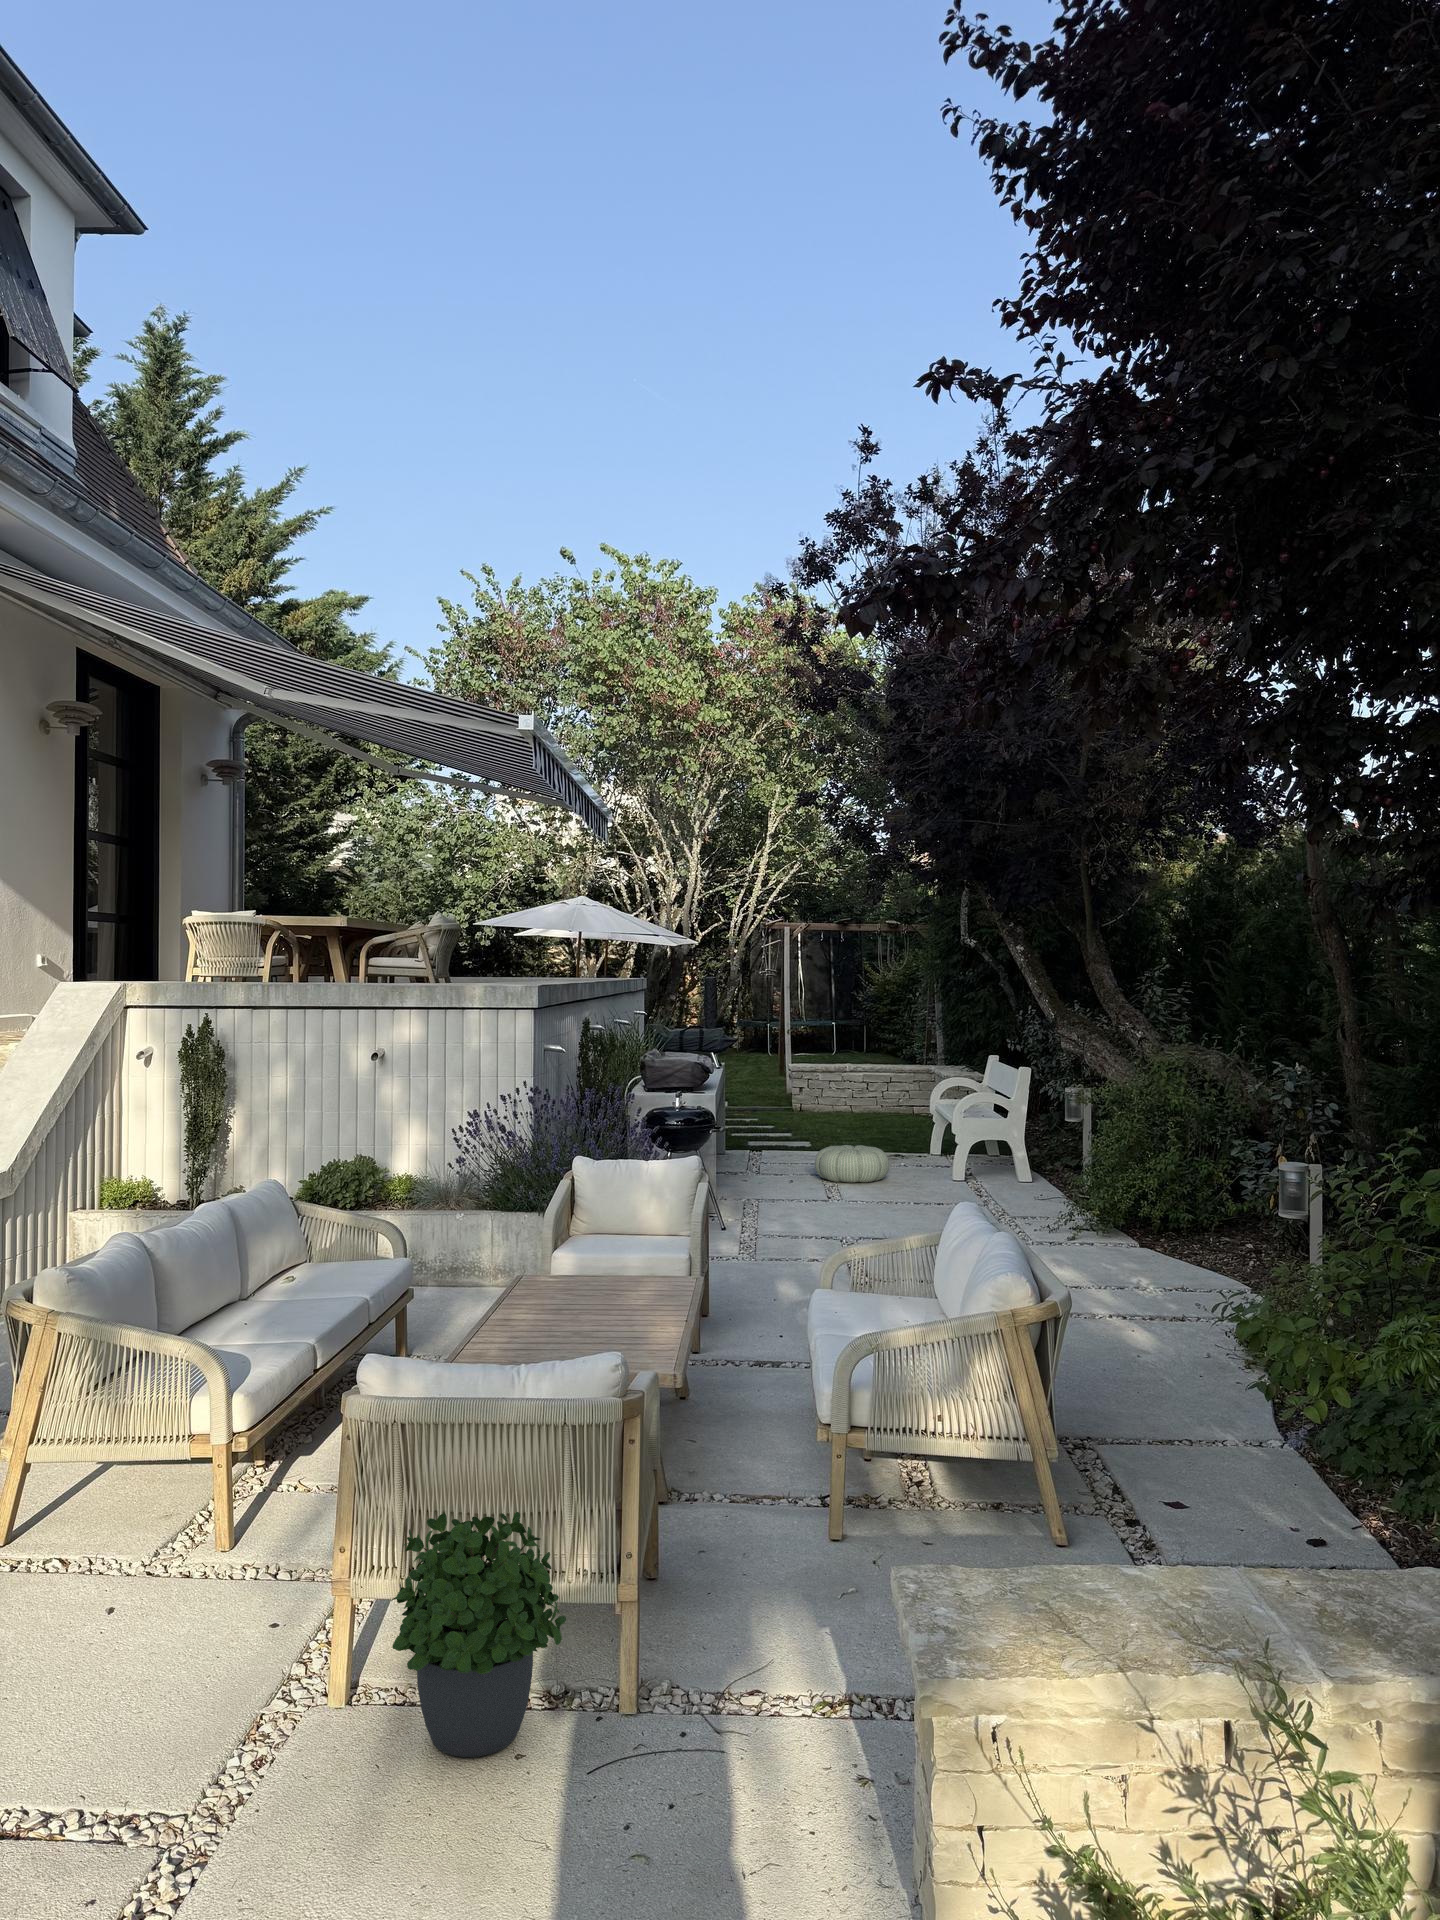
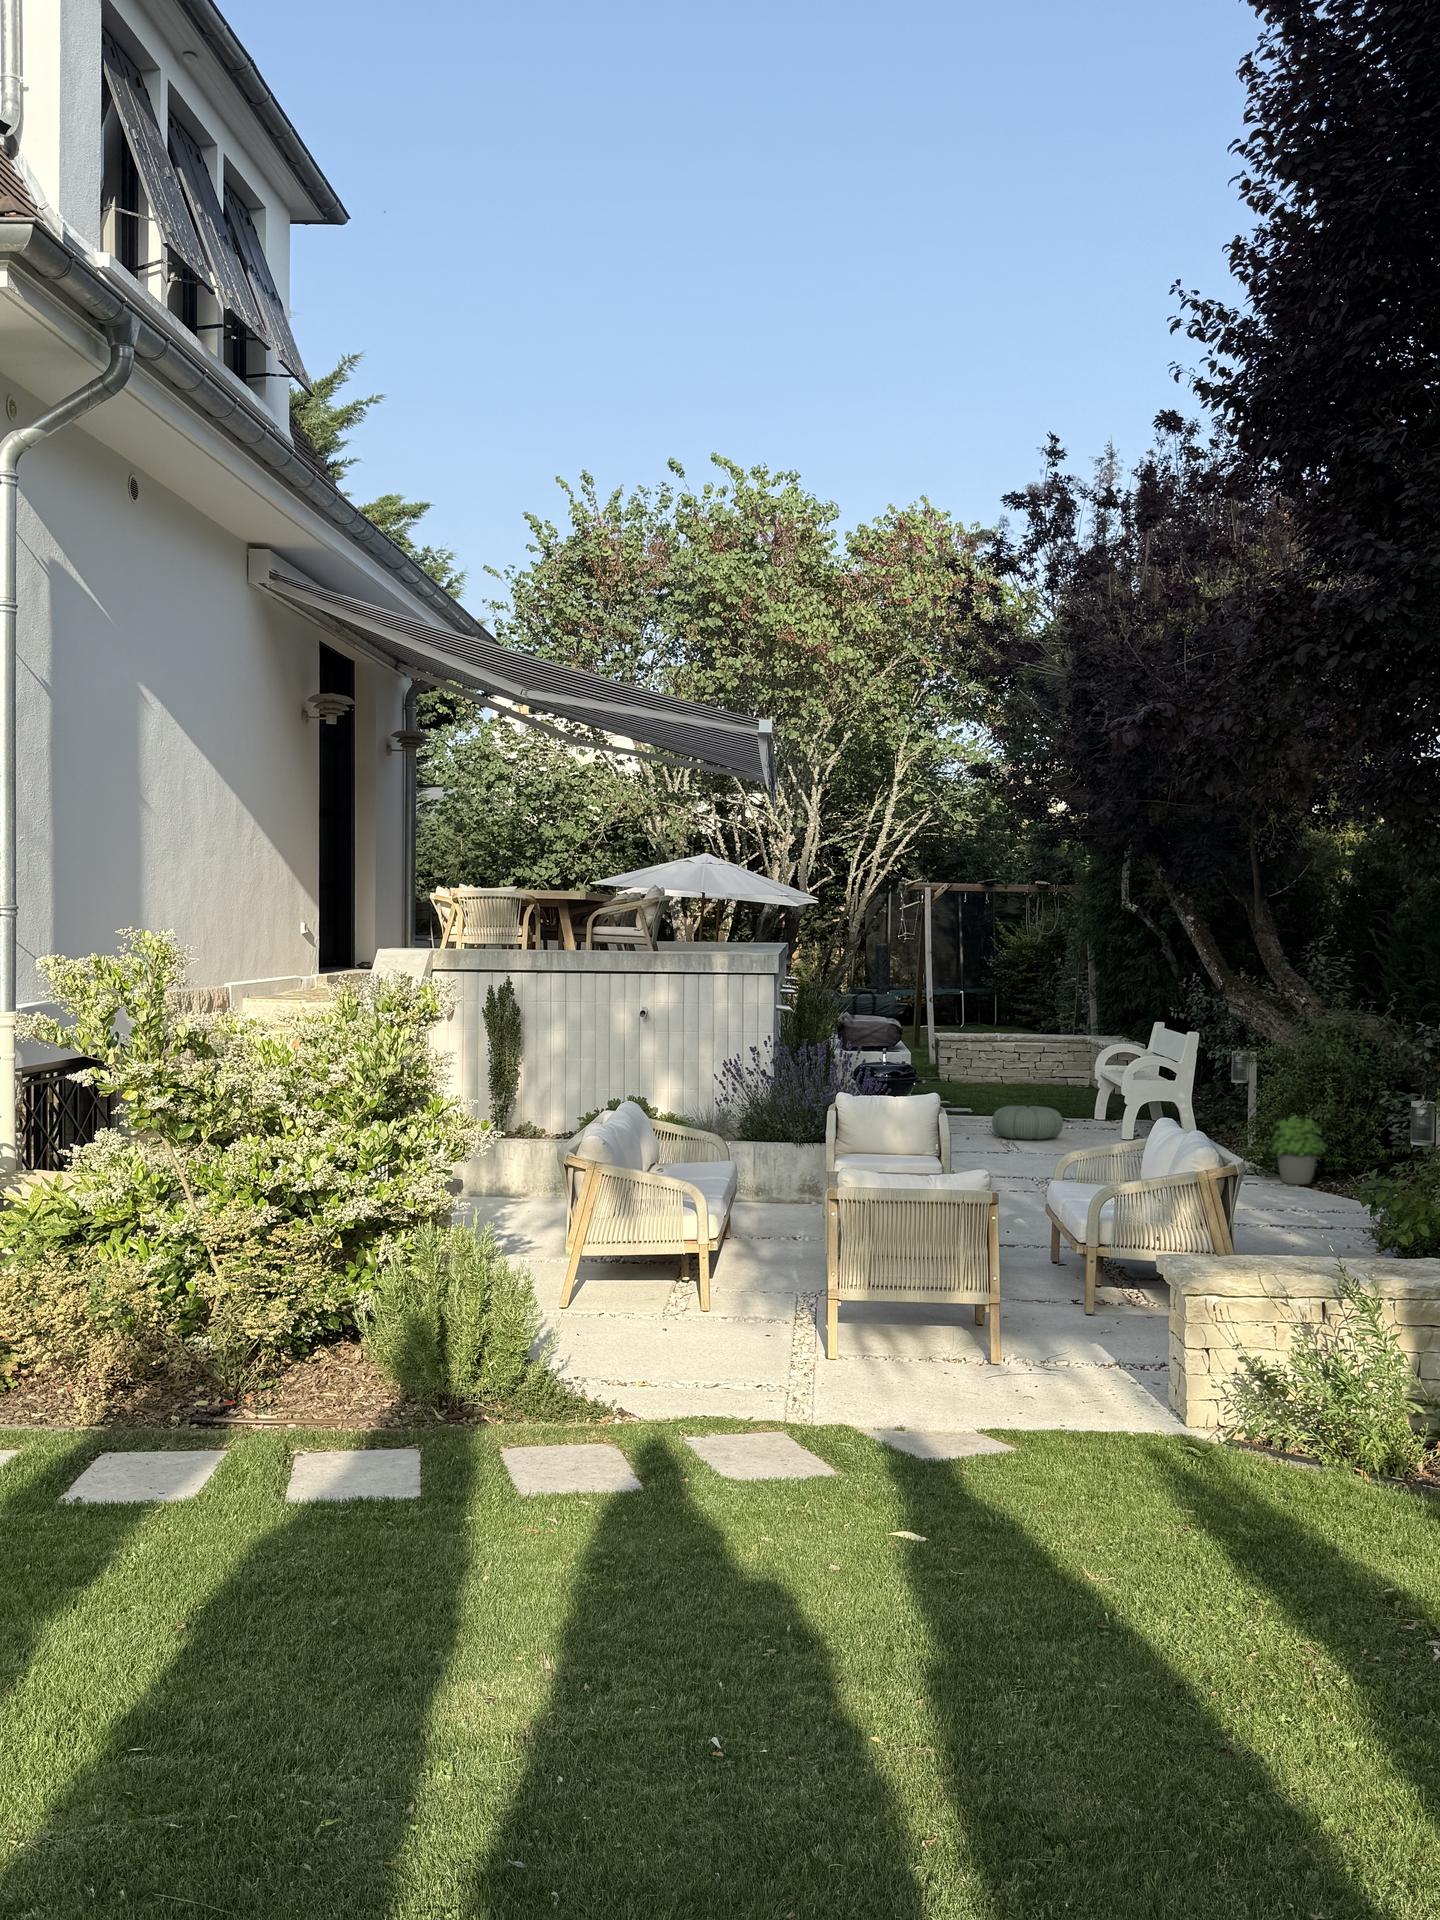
potted plant: present [392,1512,566,1757] -> present [1271,1116,1325,1185]

